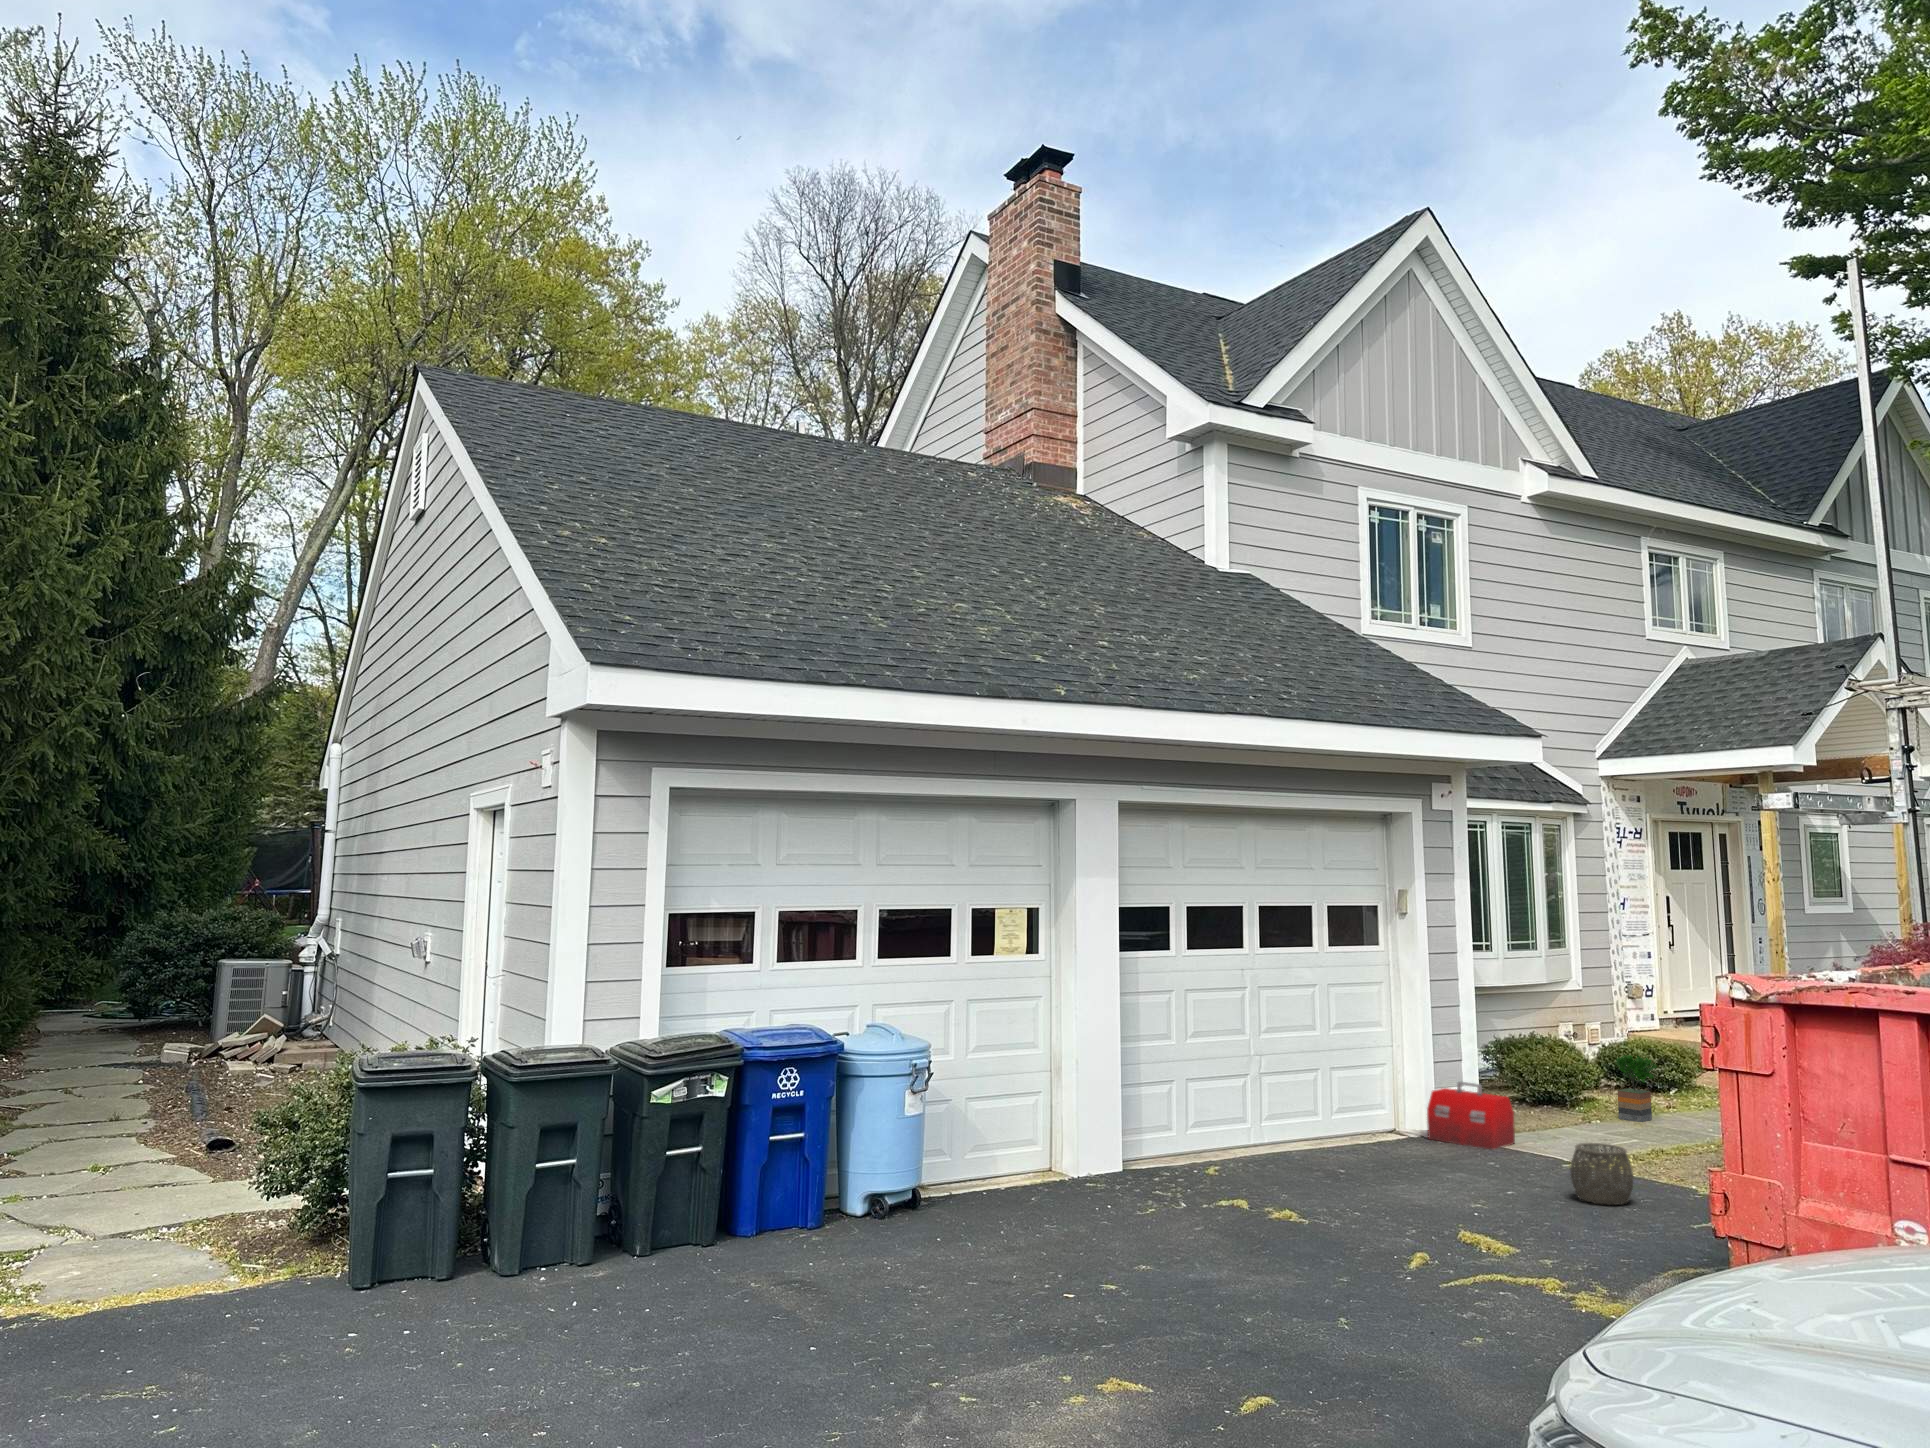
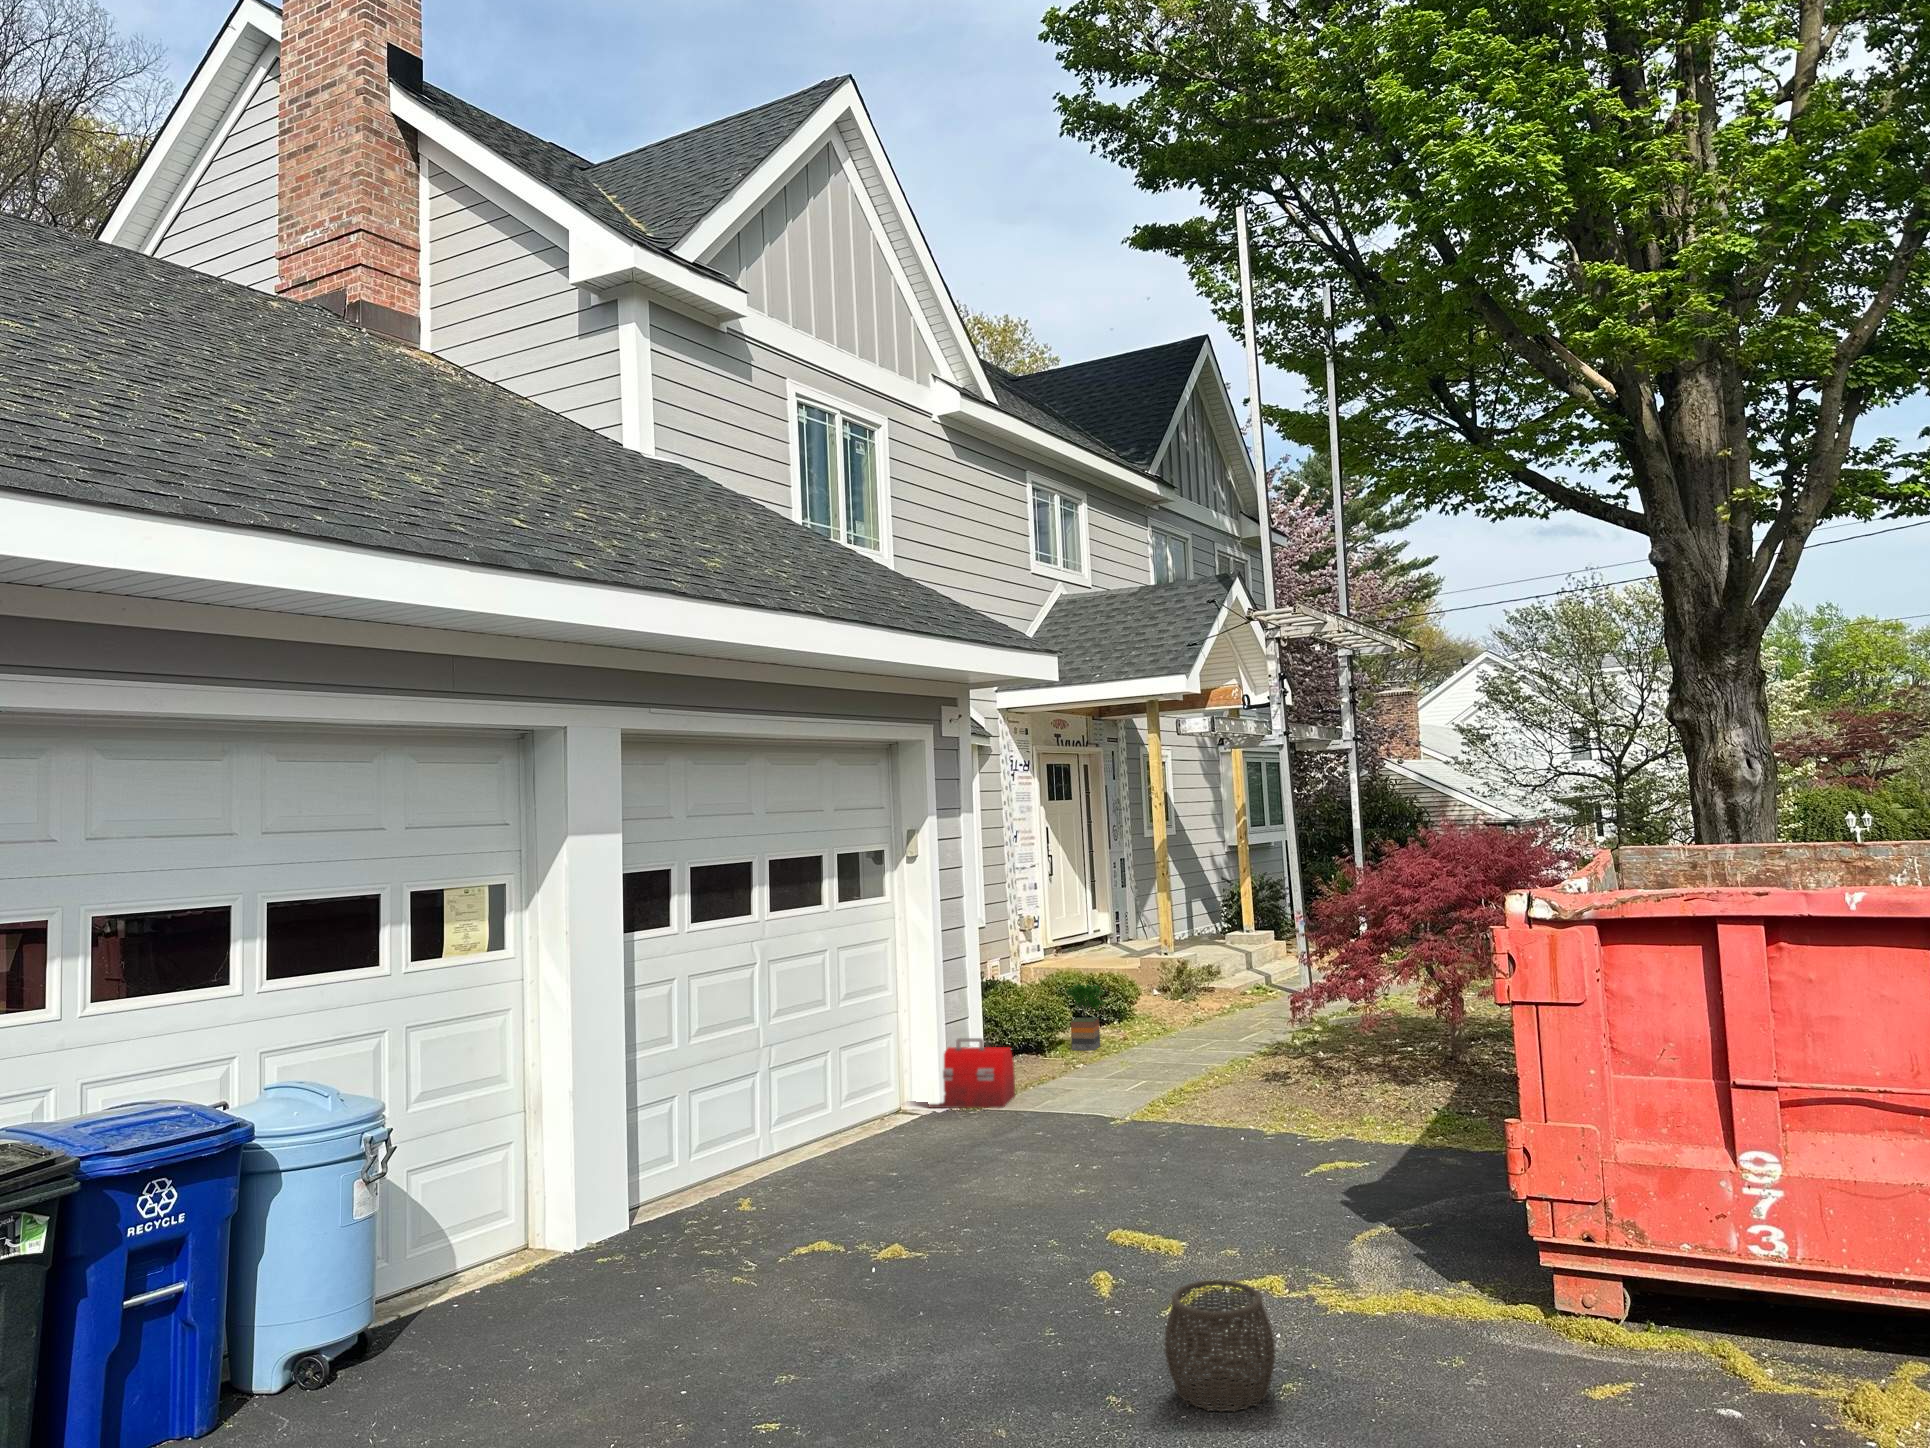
woven basket: present [1570,1143,1634,1205] -> present [1164,1280,1276,1412]

